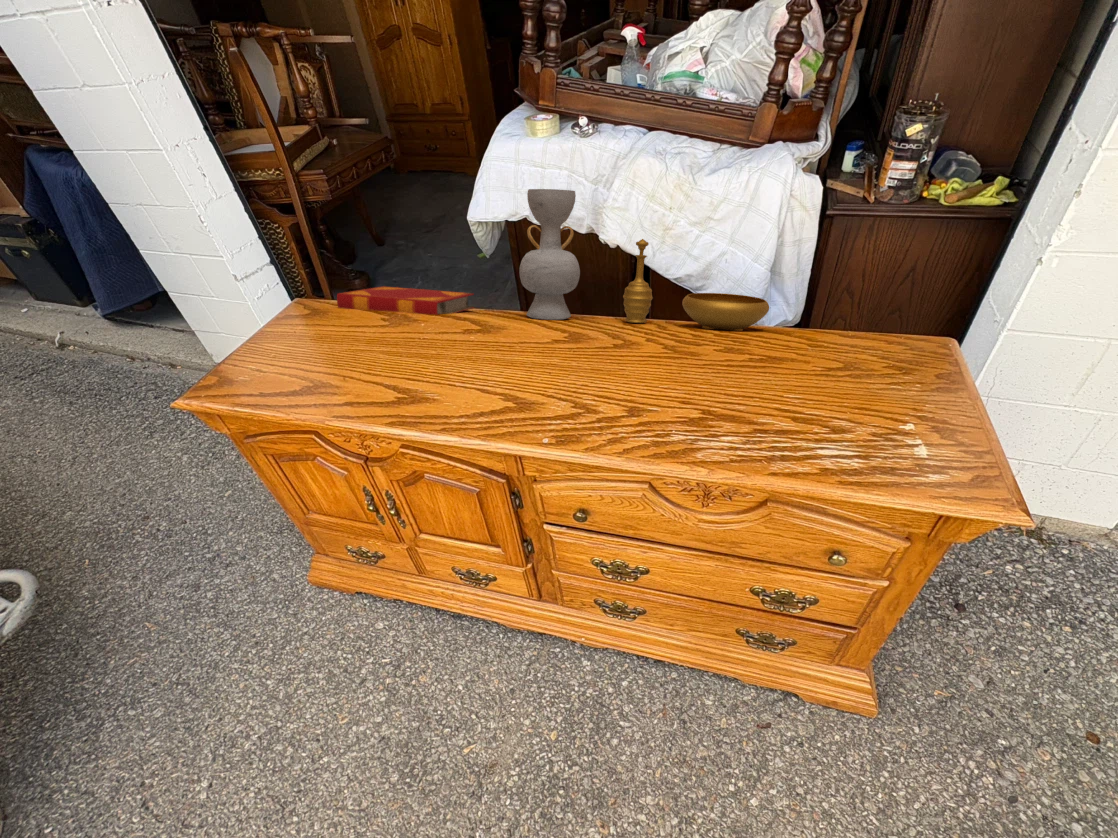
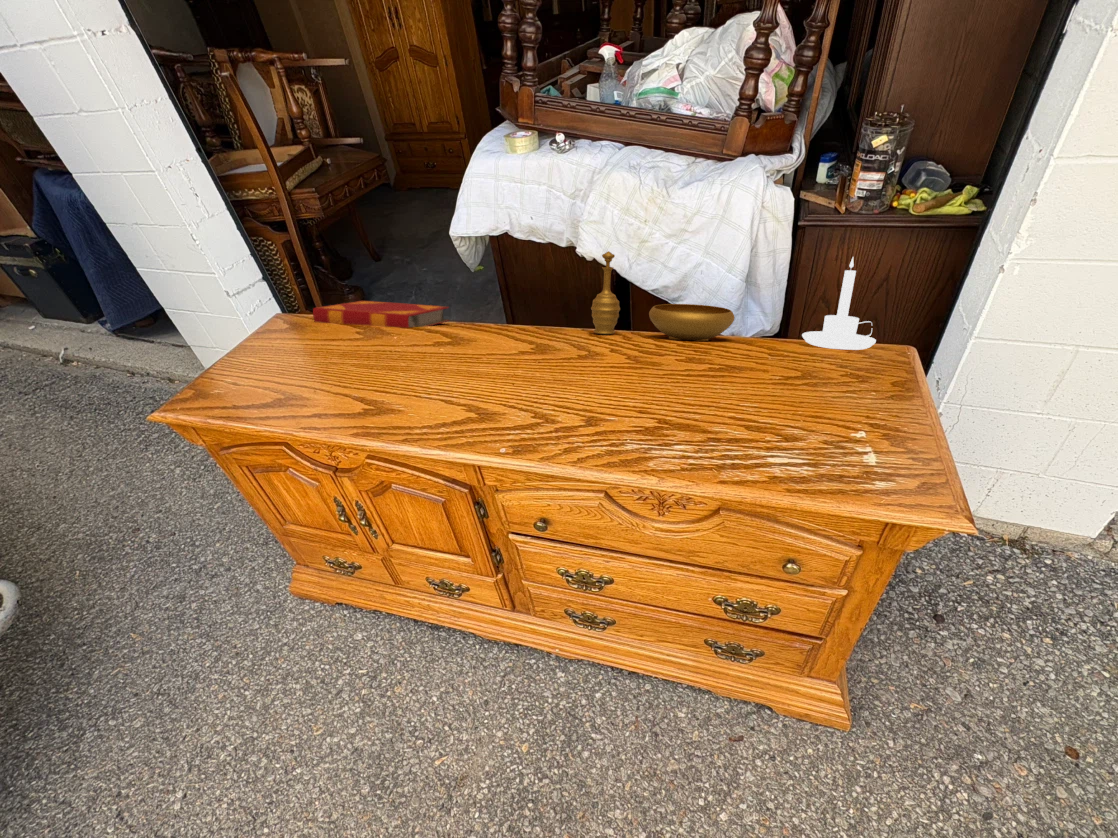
decorative vase: present [519,189,580,320] -> none [489,204,549,333]
candle holder: none [837,247,912,341] -> present [802,258,876,350]

